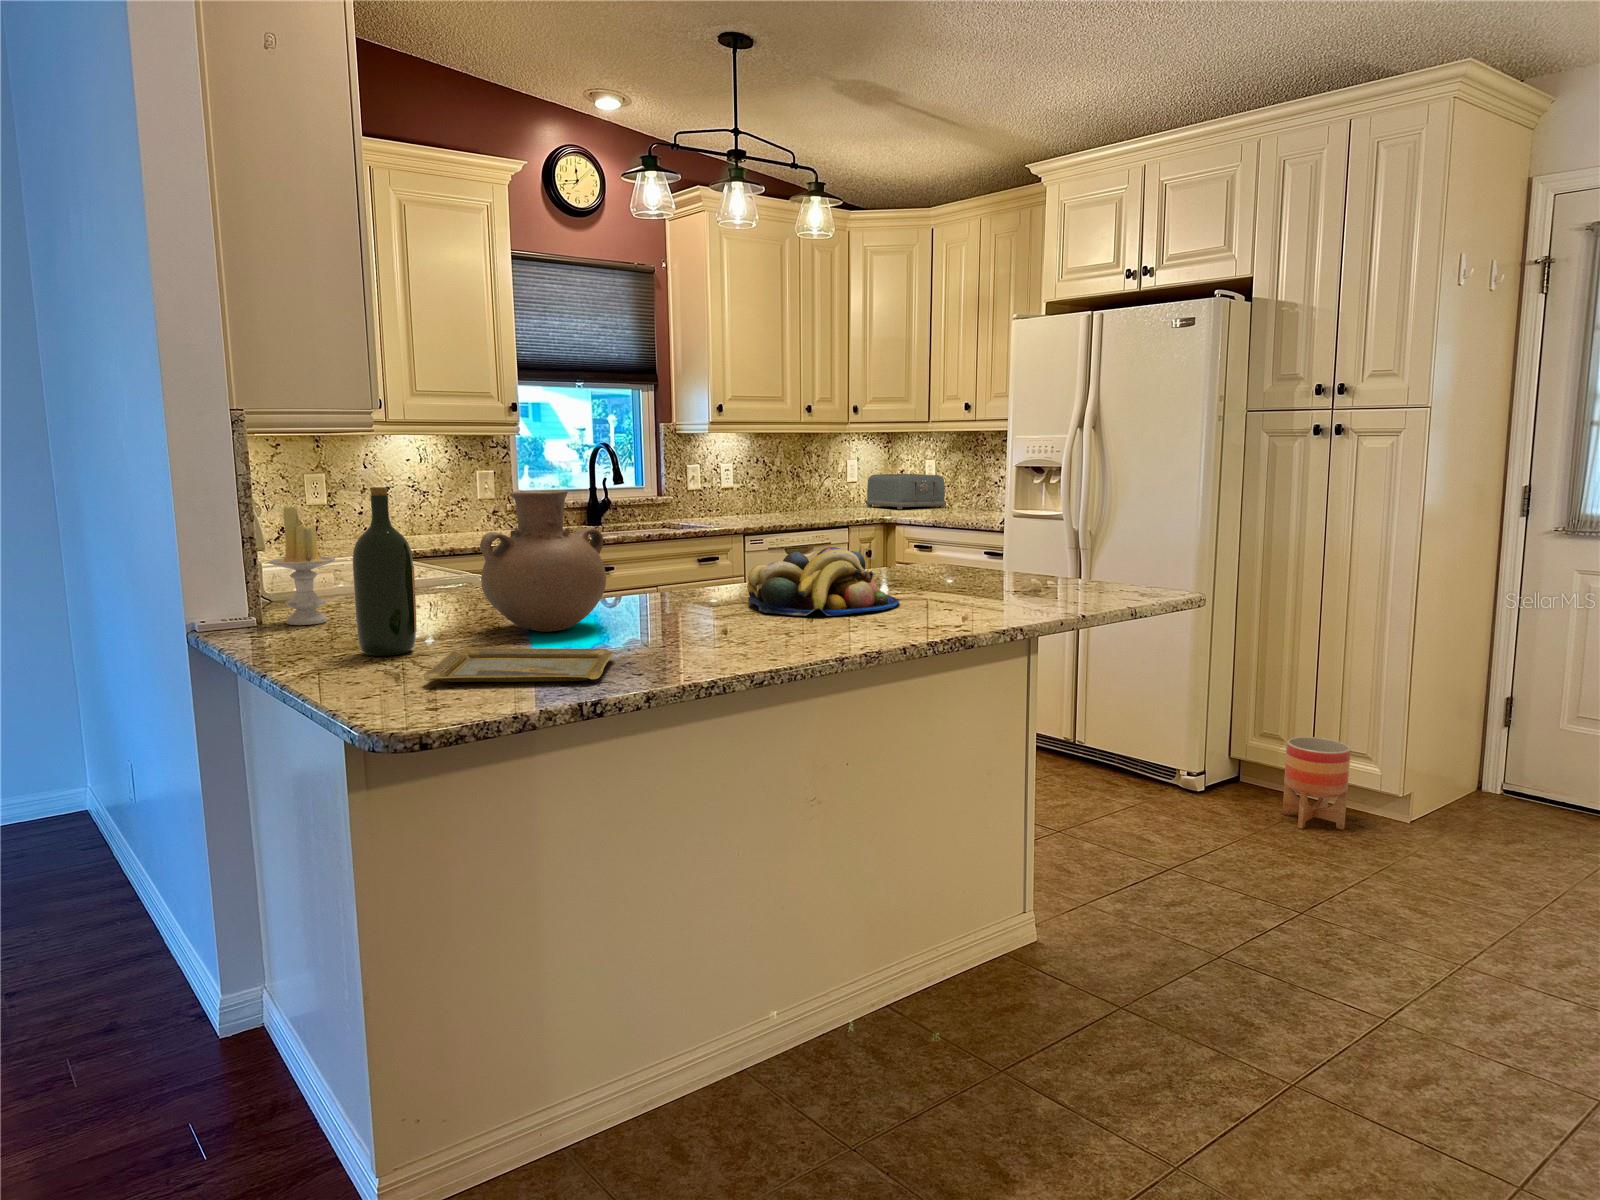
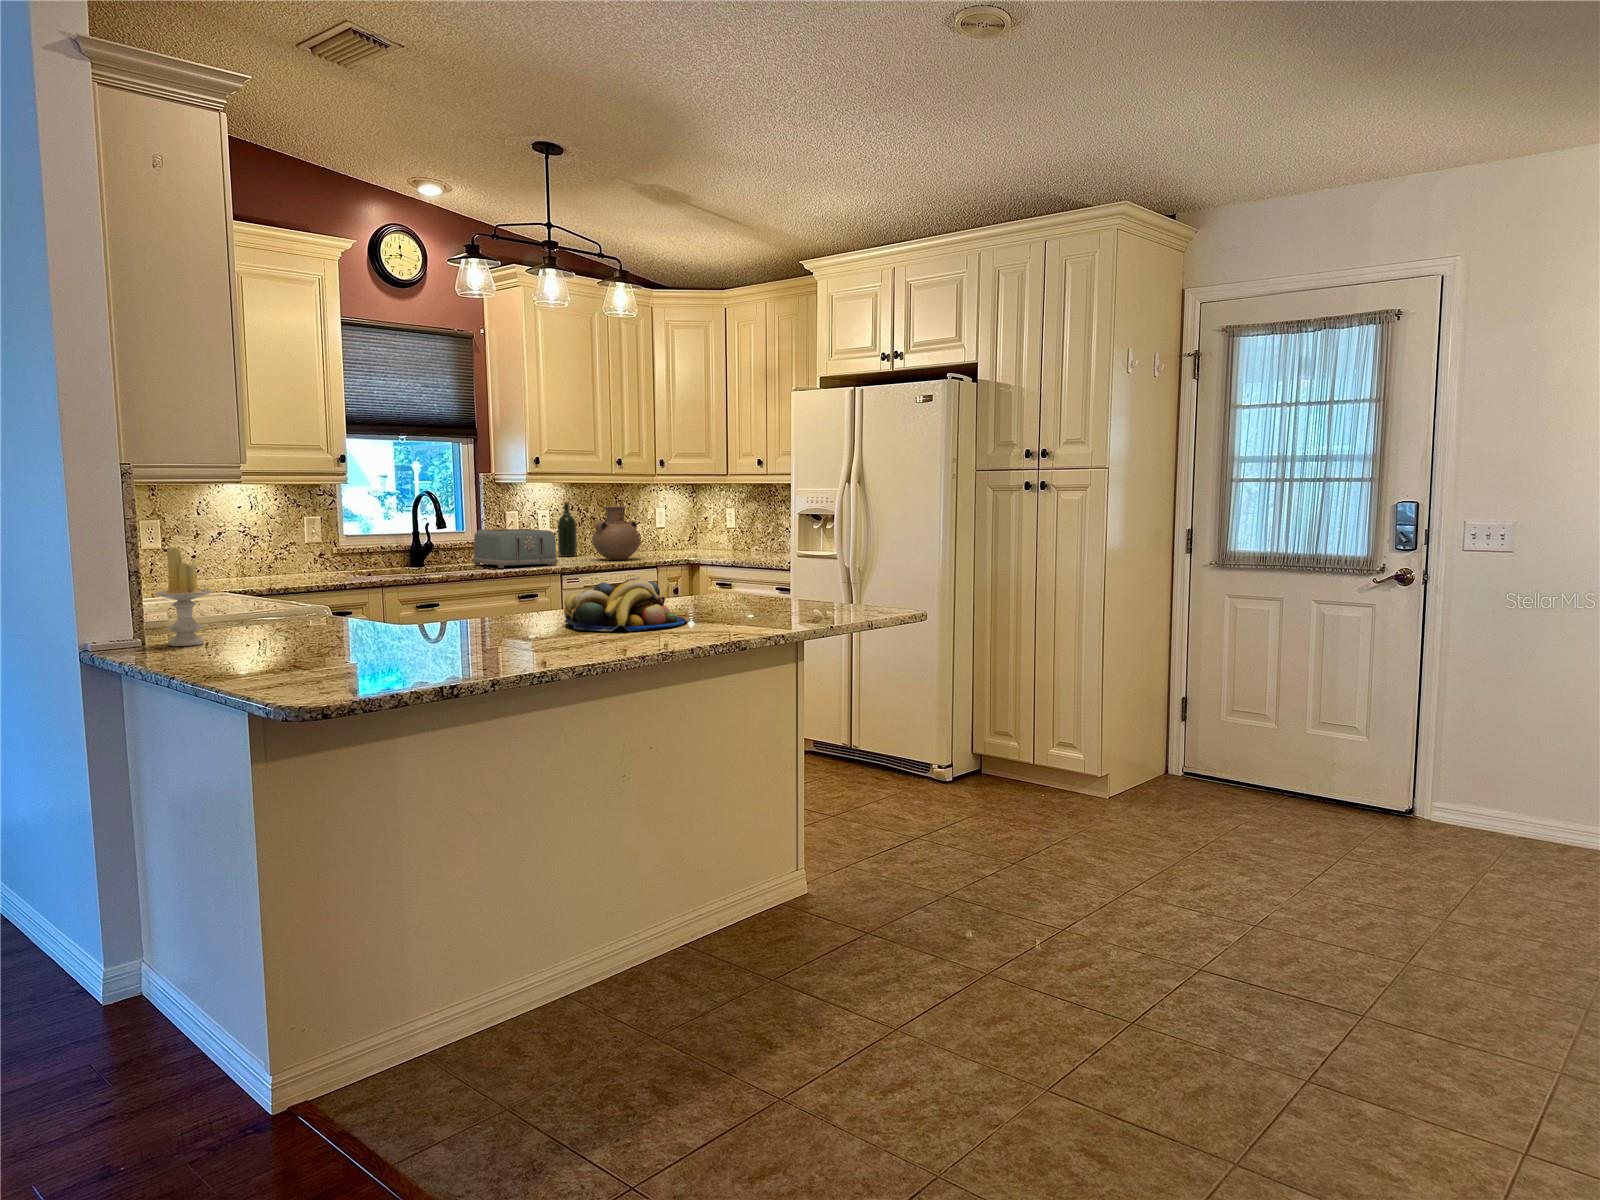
toaster: present [866,474,946,509] -> present [473,529,558,568]
wine bottle: present [353,487,417,656] -> present [558,502,577,557]
vase: present [480,490,606,632] -> present [592,506,640,560]
tray: present [423,648,615,682] -> none [314,654,462,677]
planter: present [1282,737,1351,830] -> none [1013,733,1061,807]

